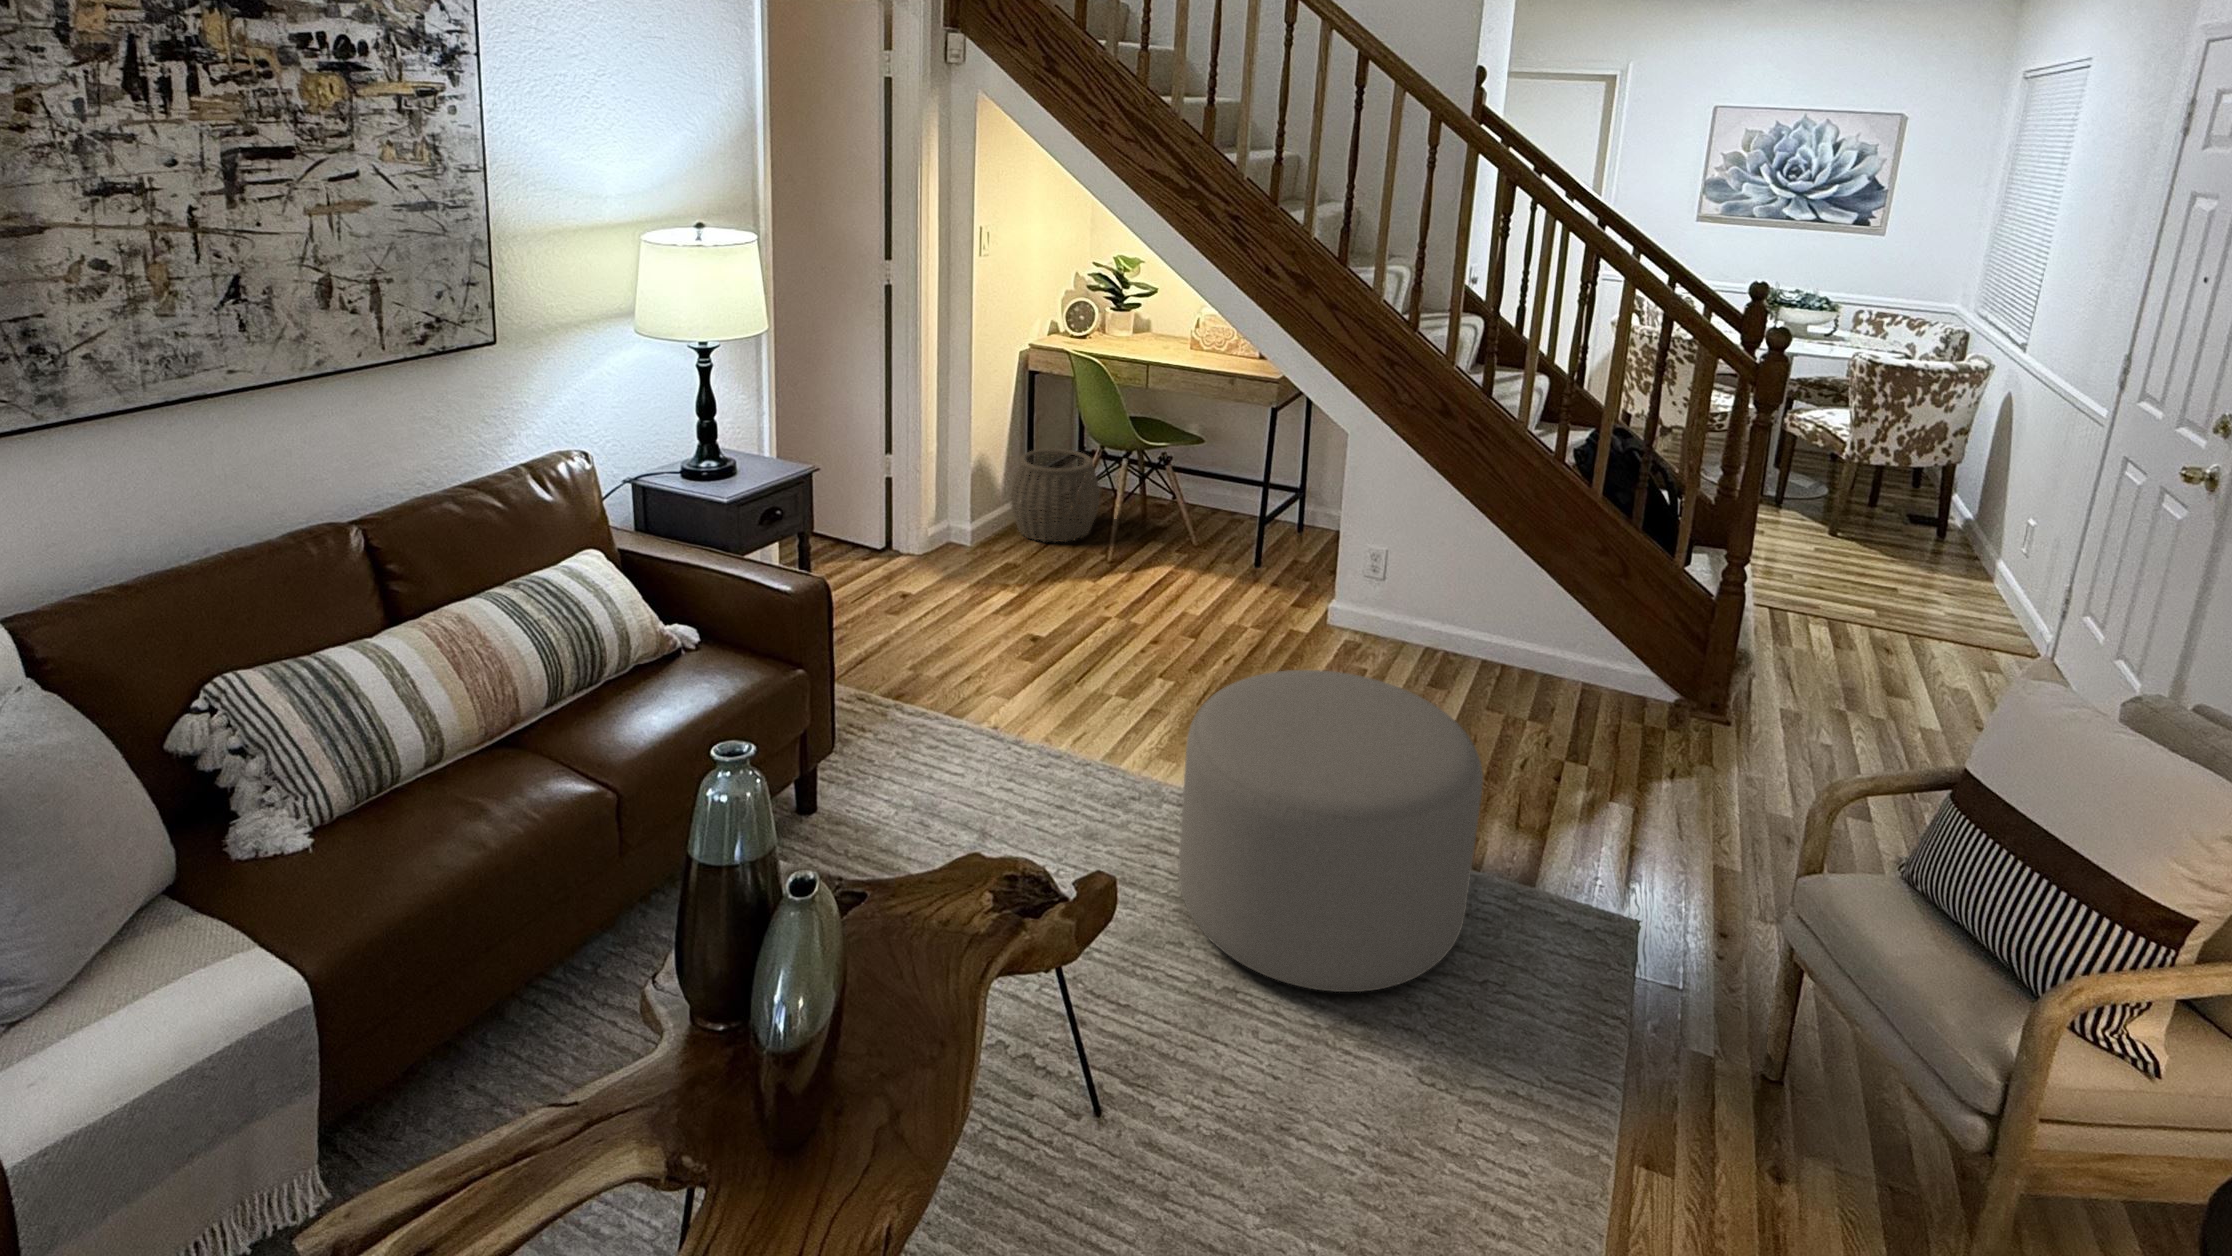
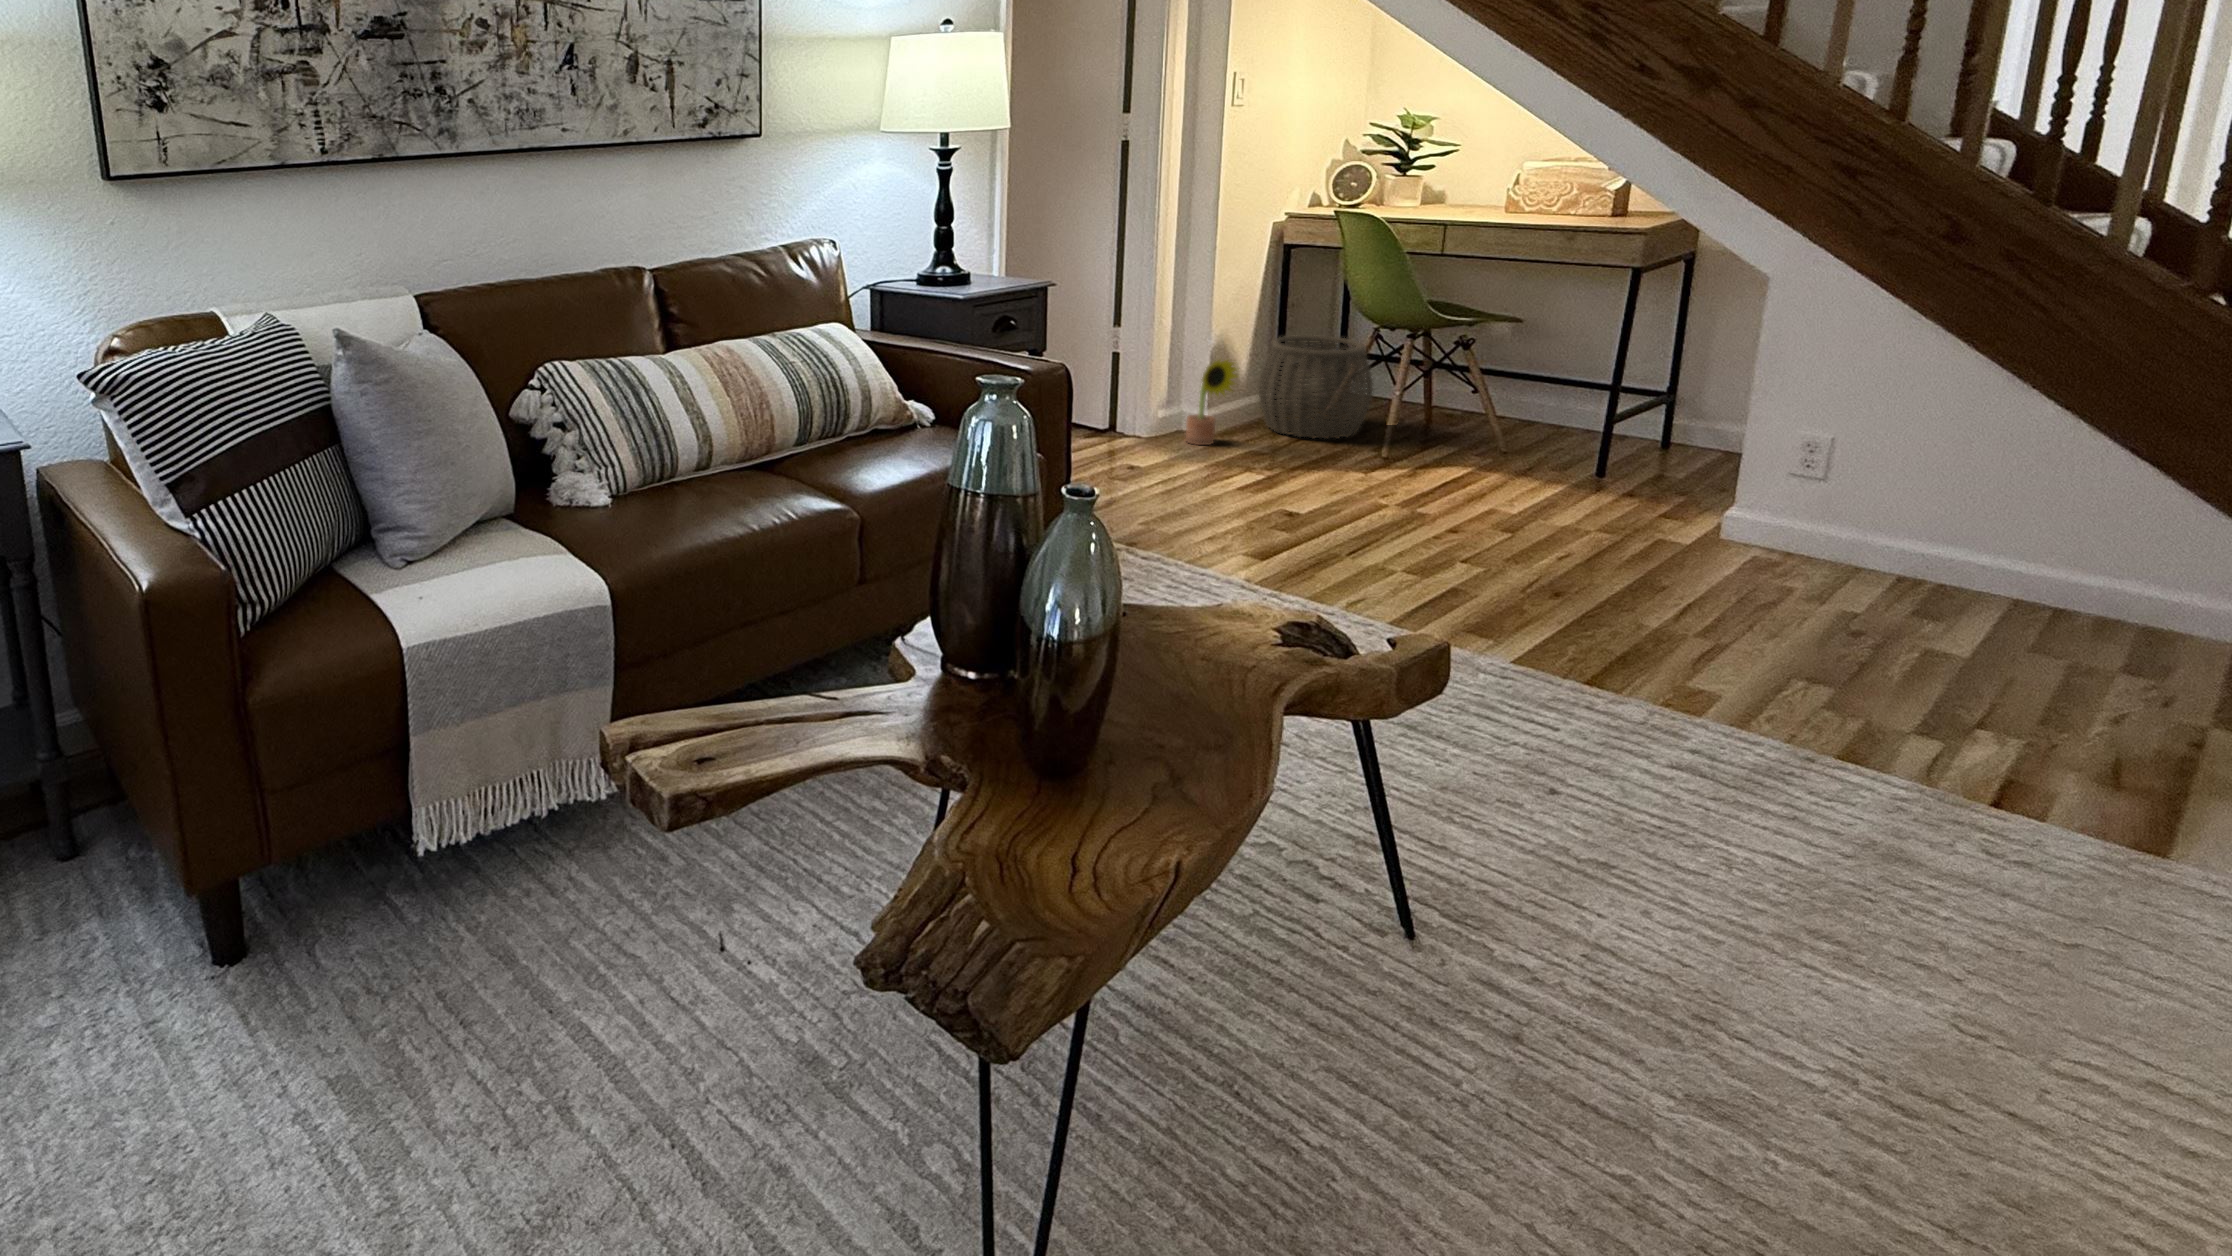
decorative plant: none [951,483,995,559] -> present [1186,360,1237,445]
ottoman: present [1178,670,1483,992] -> none [1512,503,2063,907]

